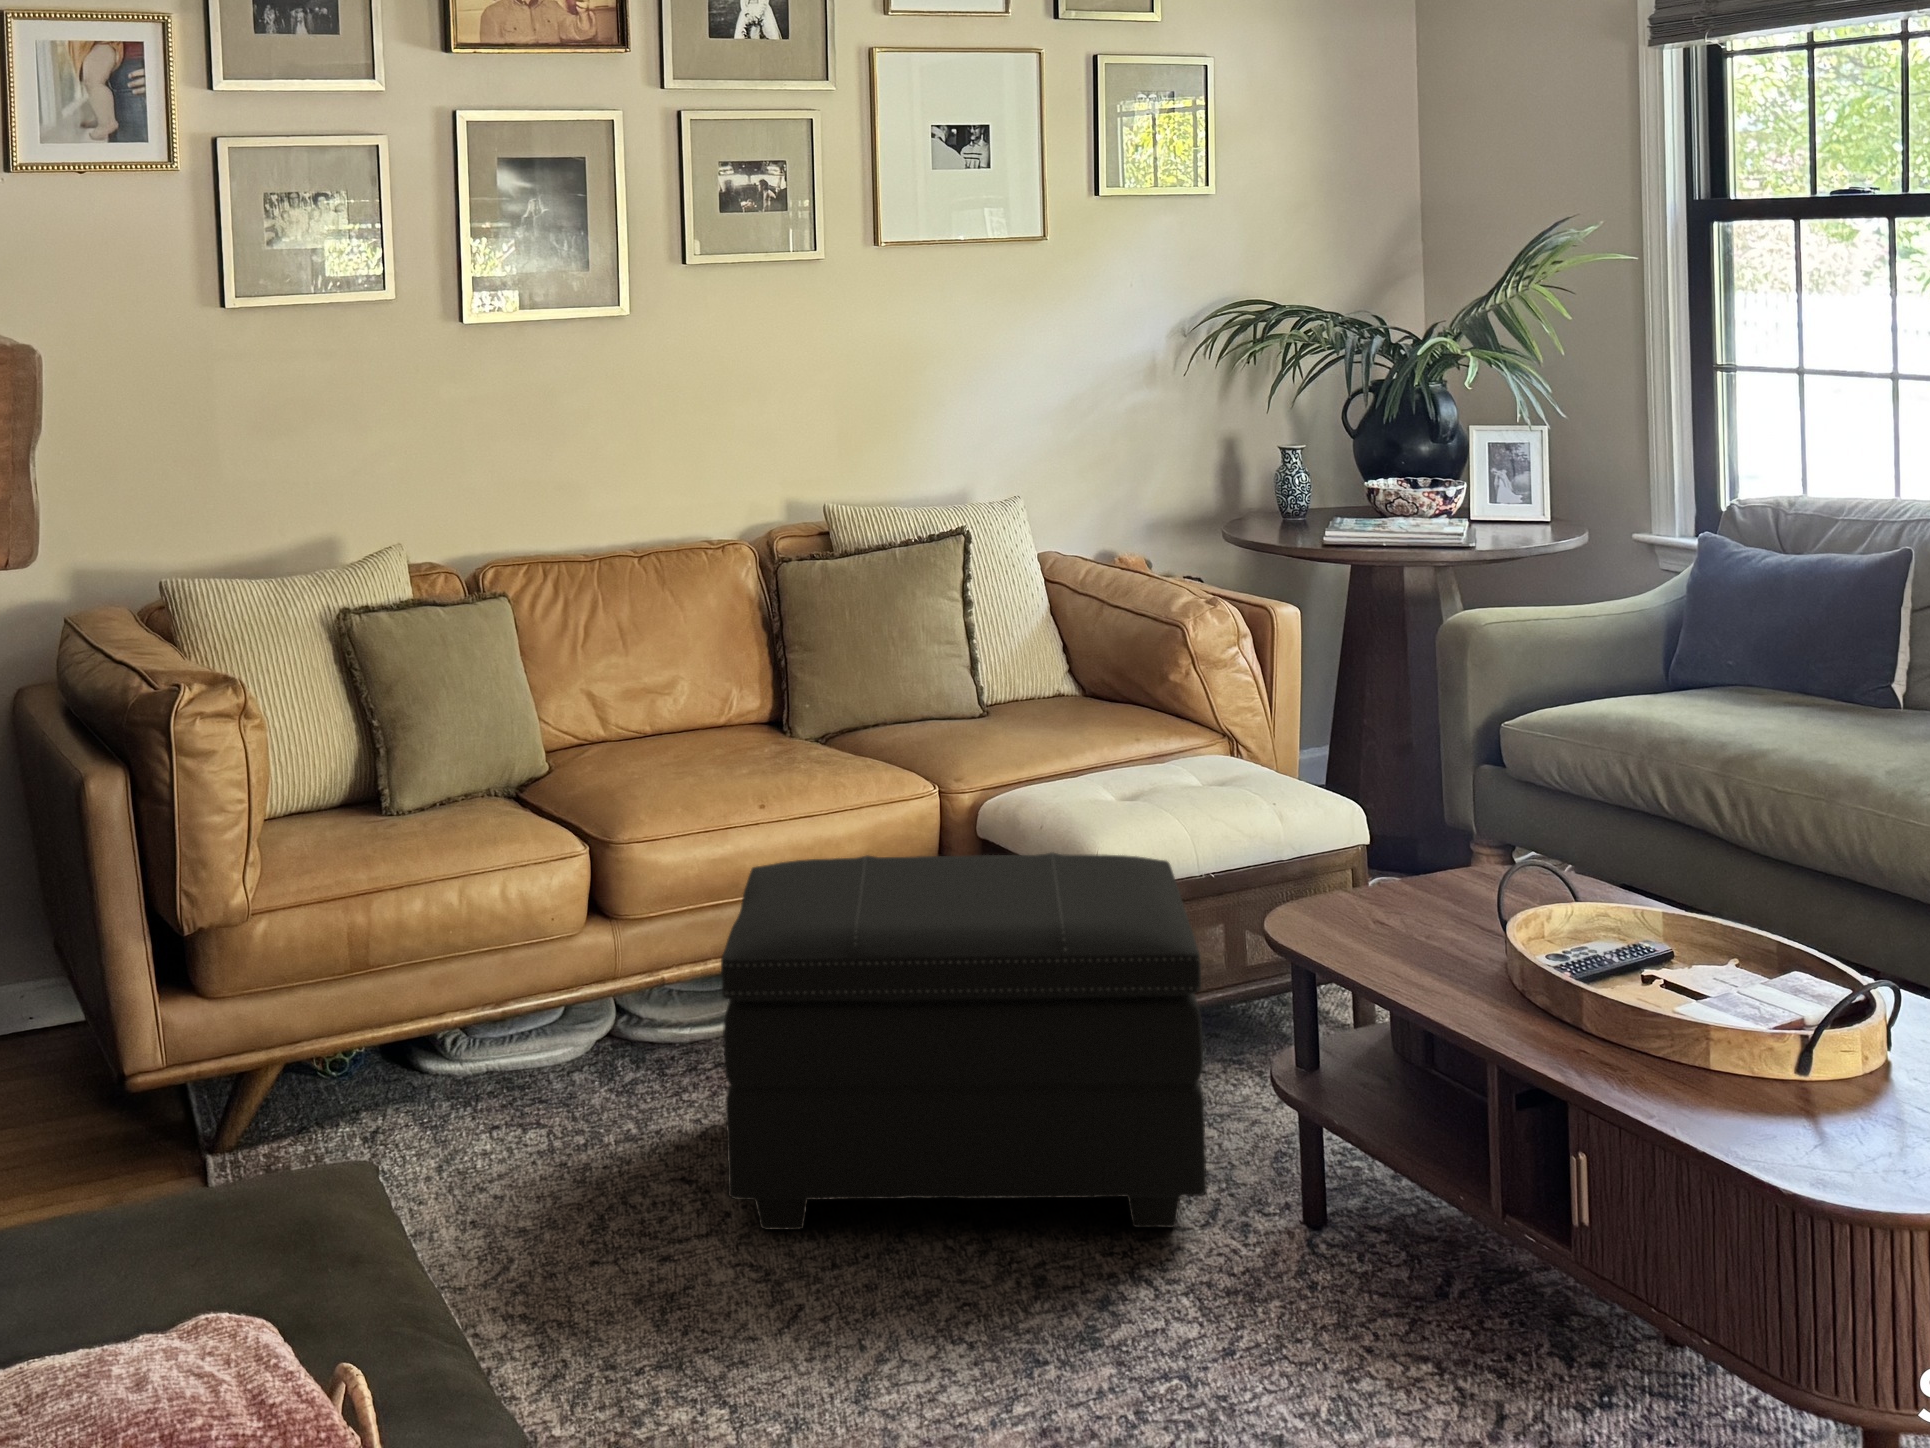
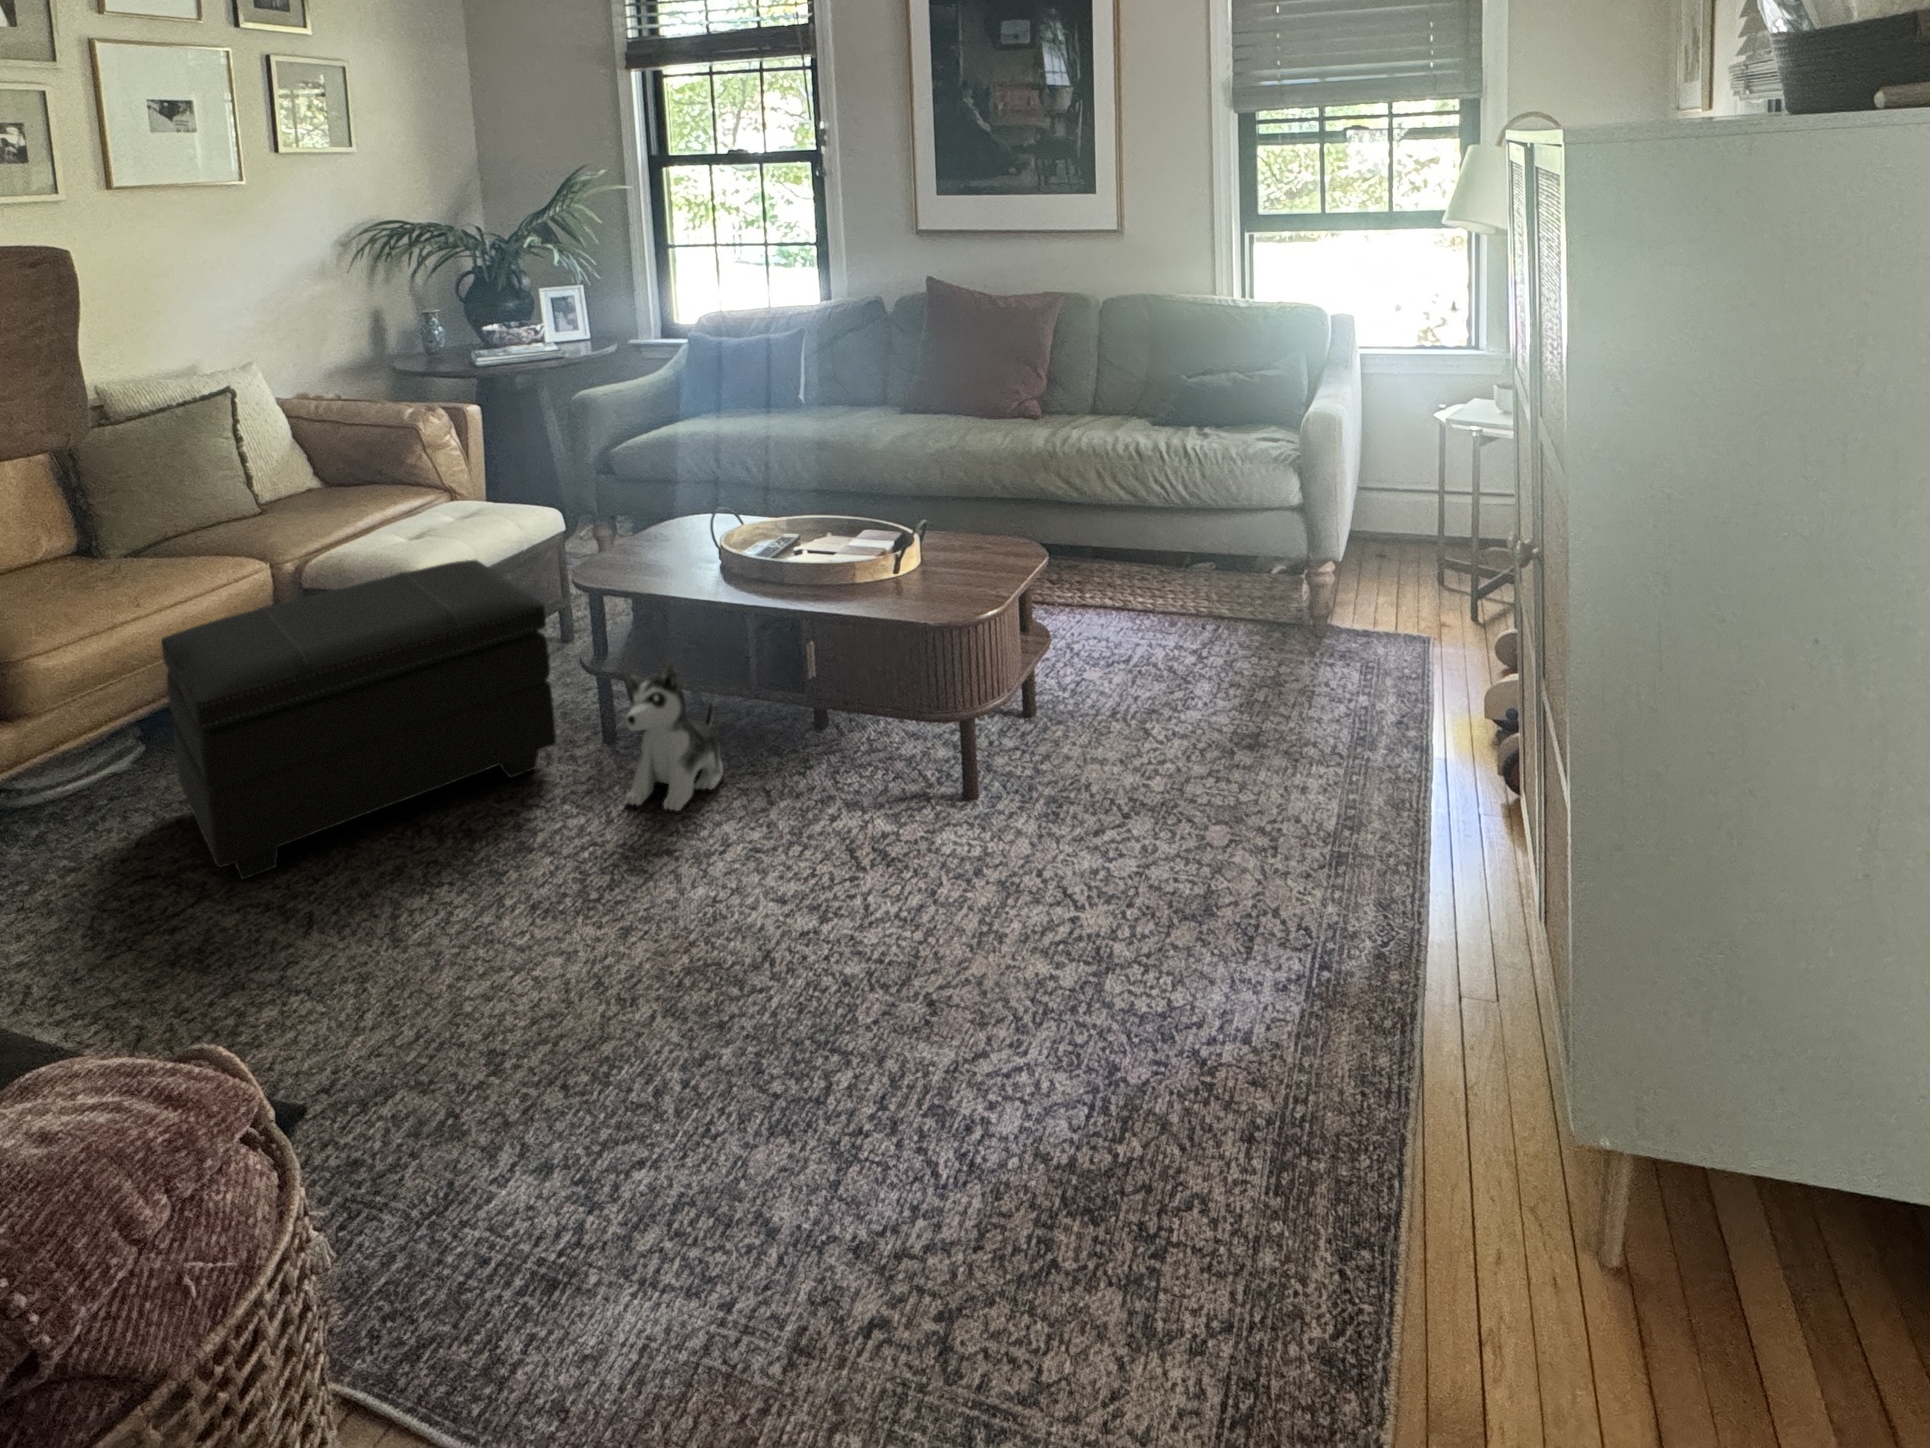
plush toy: none [1262,1104,1457,1380] -> present [624,660,723,811]

